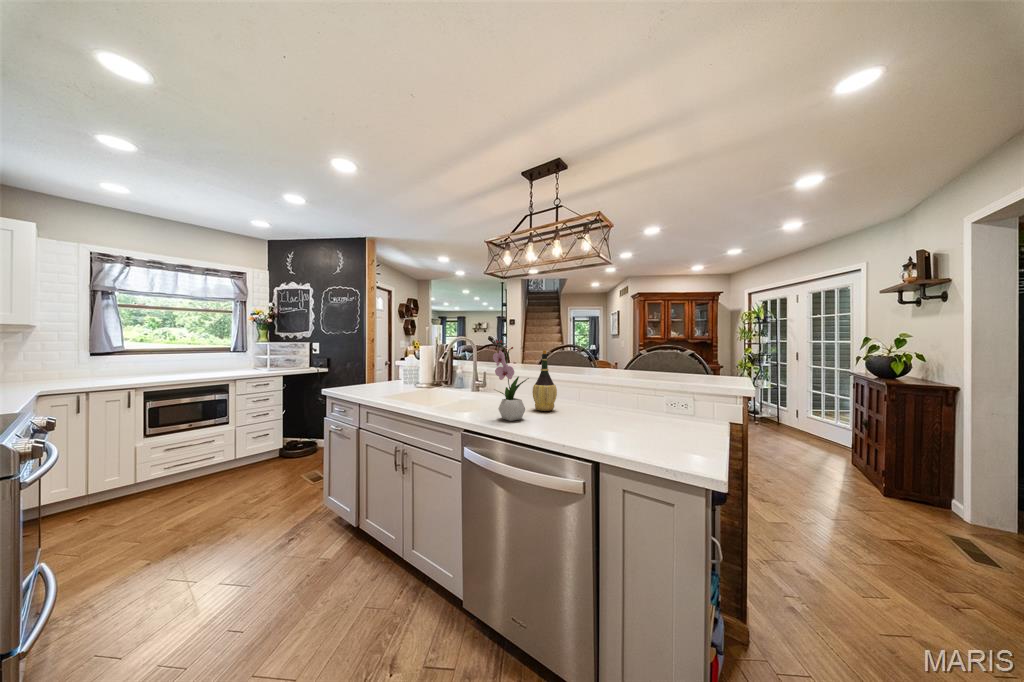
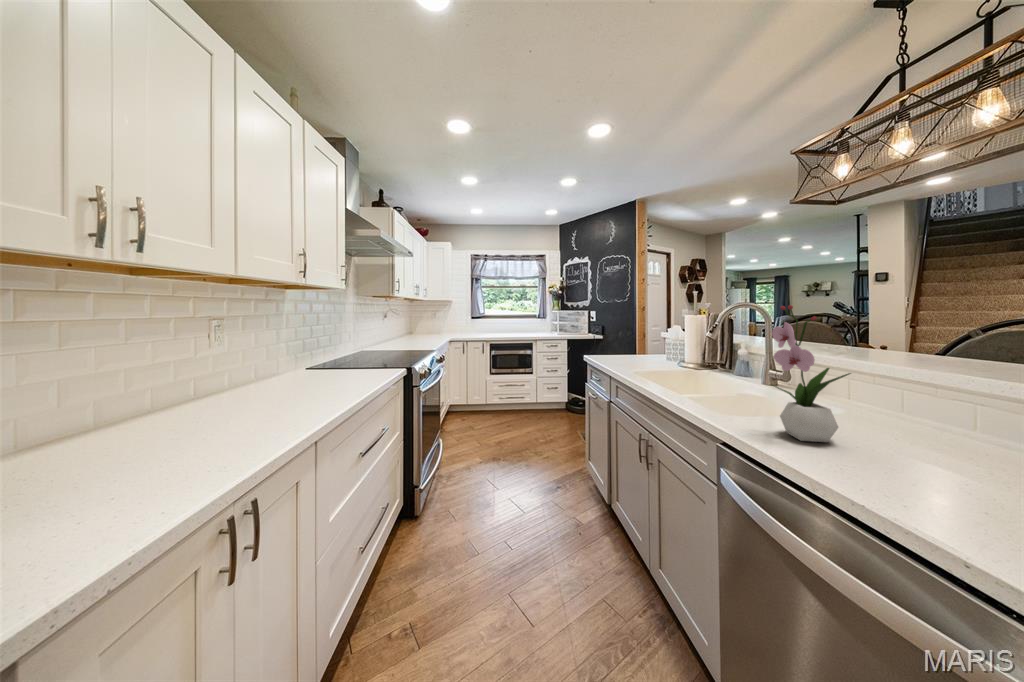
wine bottle: present [532,350,557,411] -> none [866,322,935,438]

